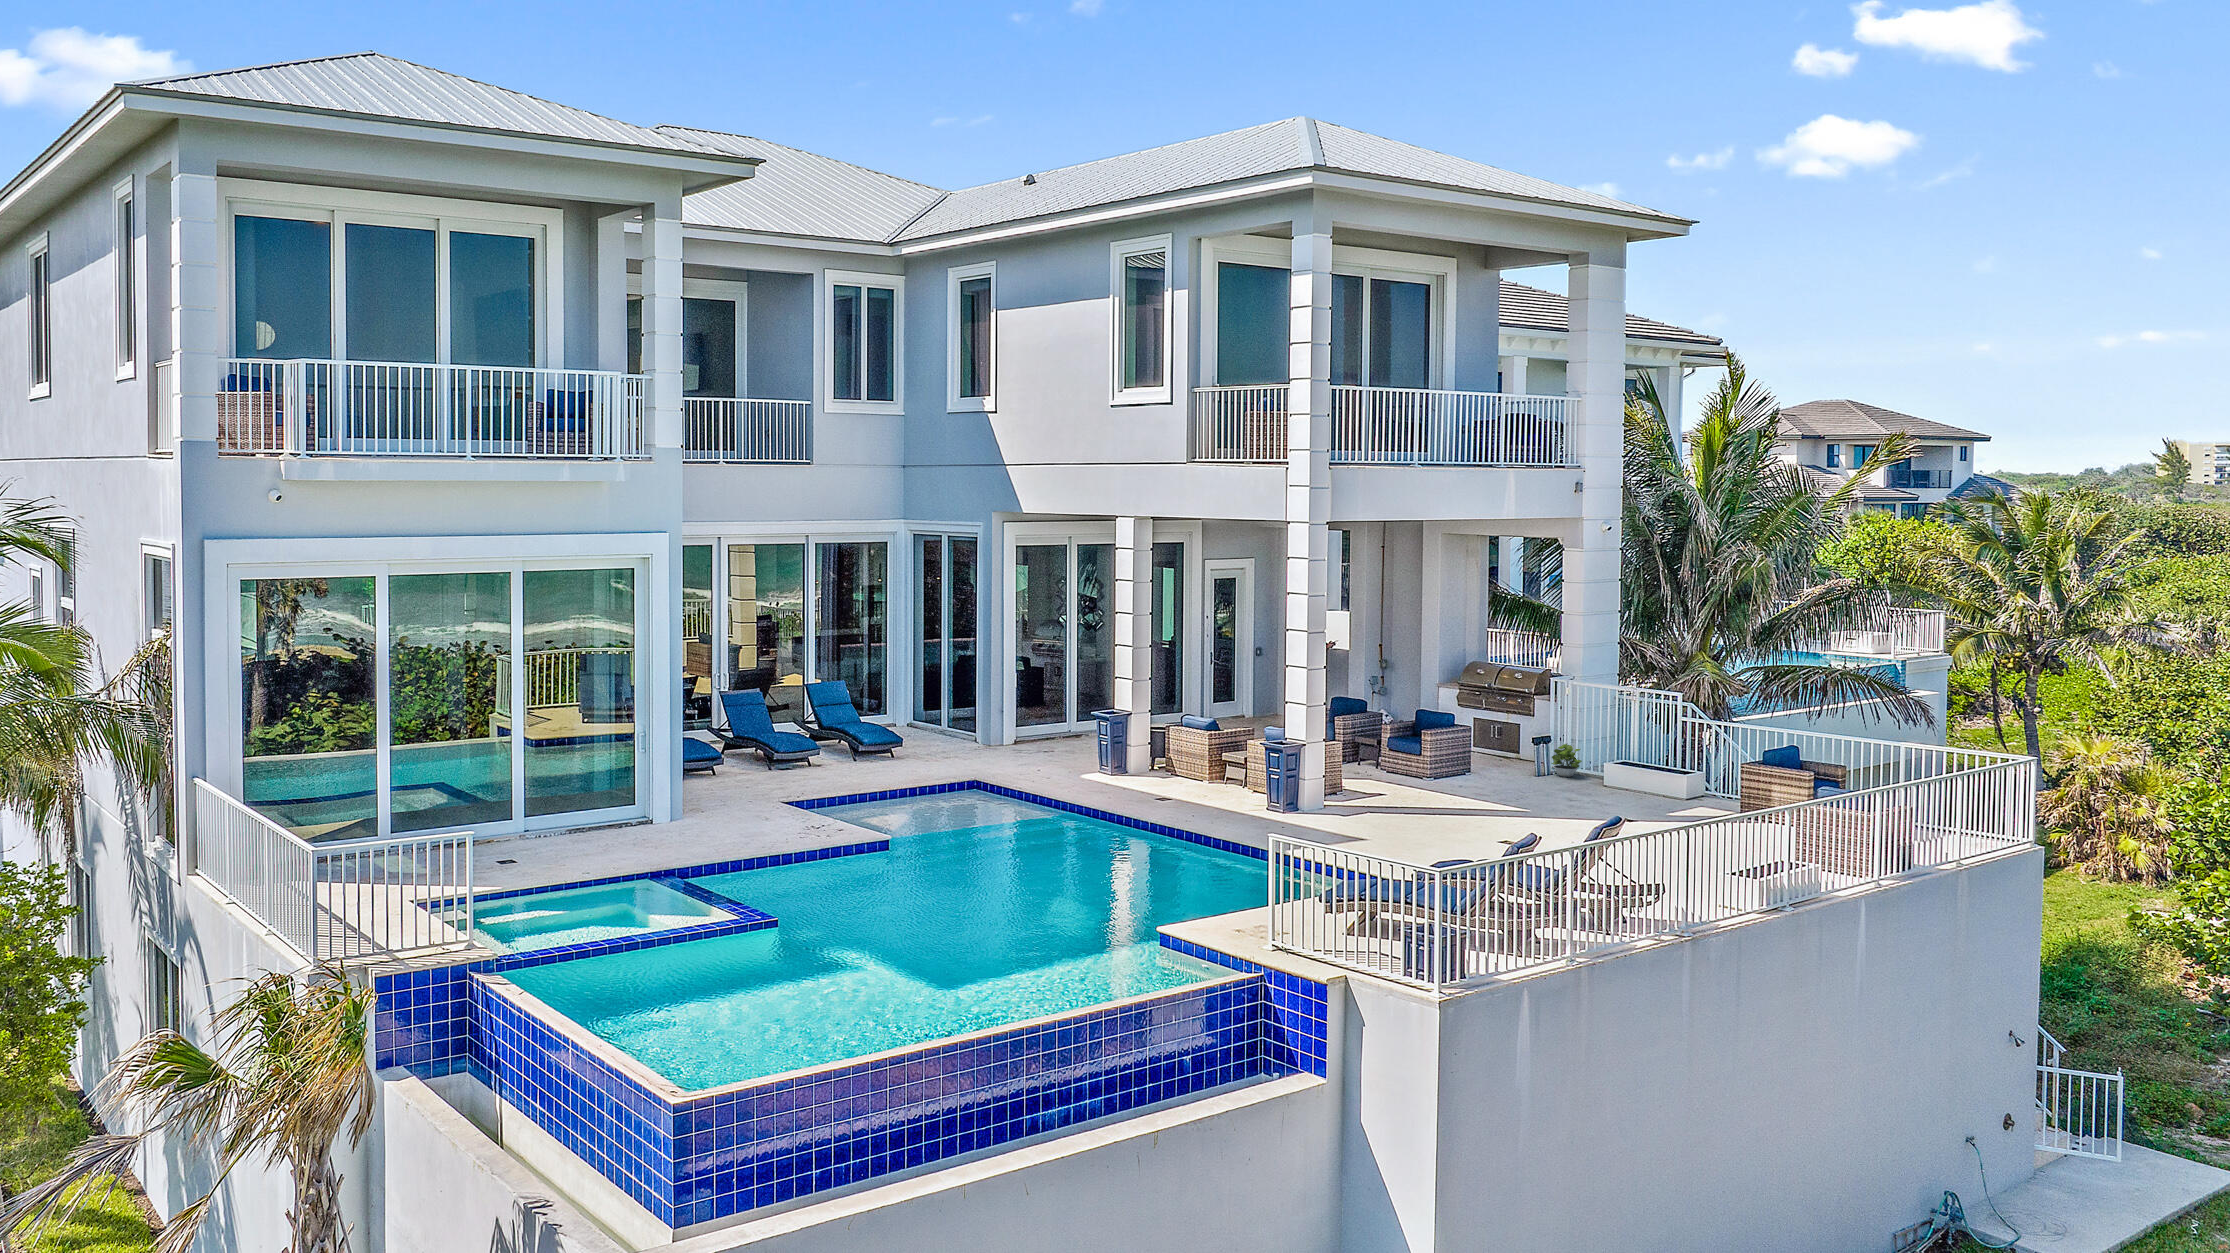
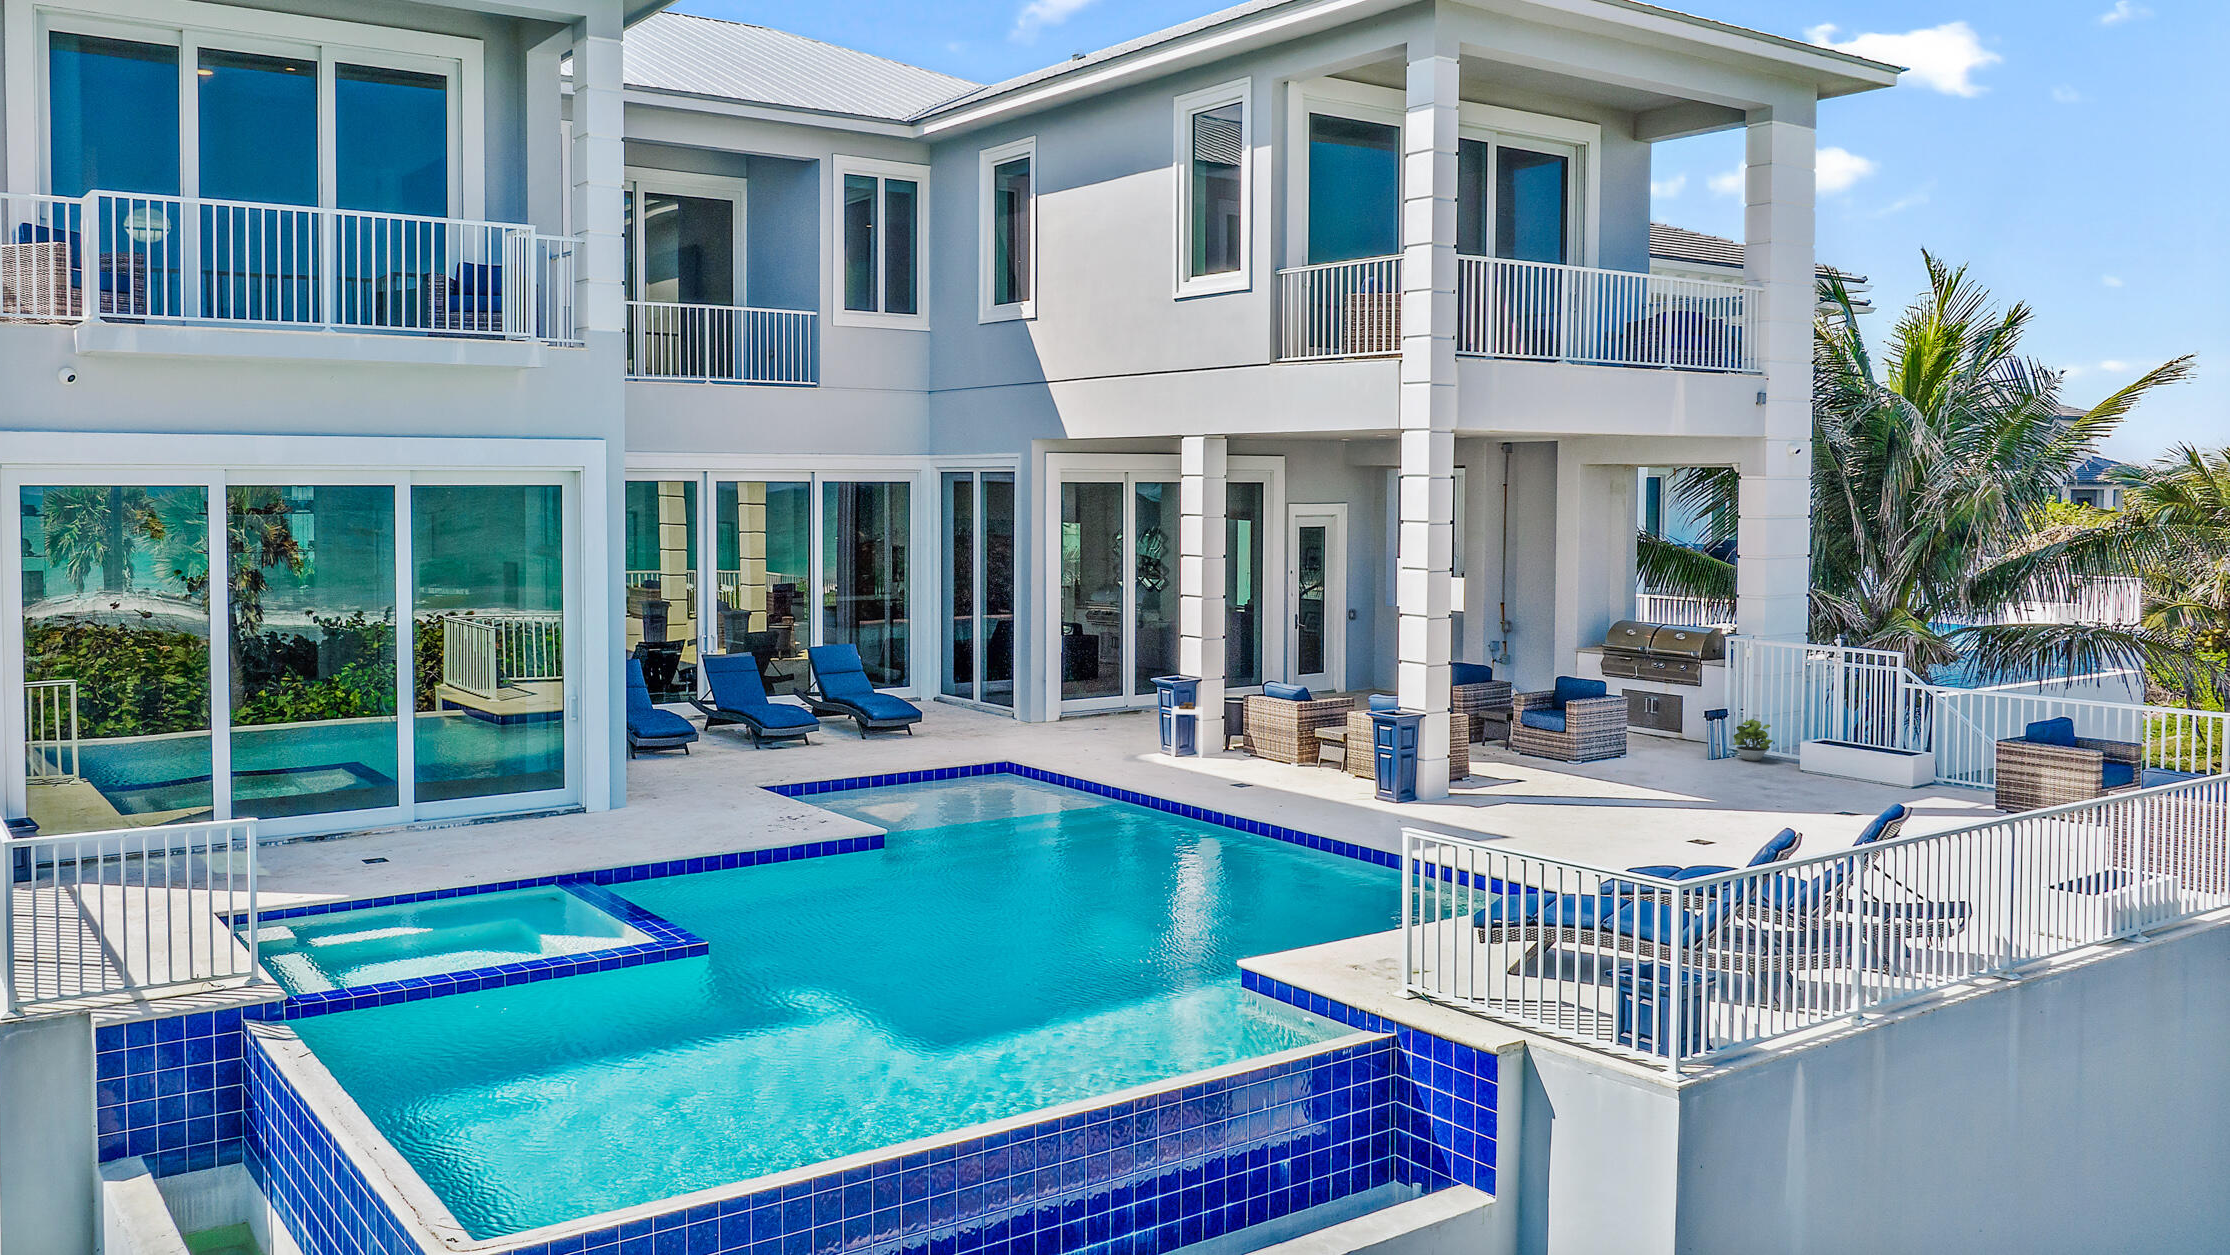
side table: none [1107,731,1132,778] -> present [1171,702,1203,760]

